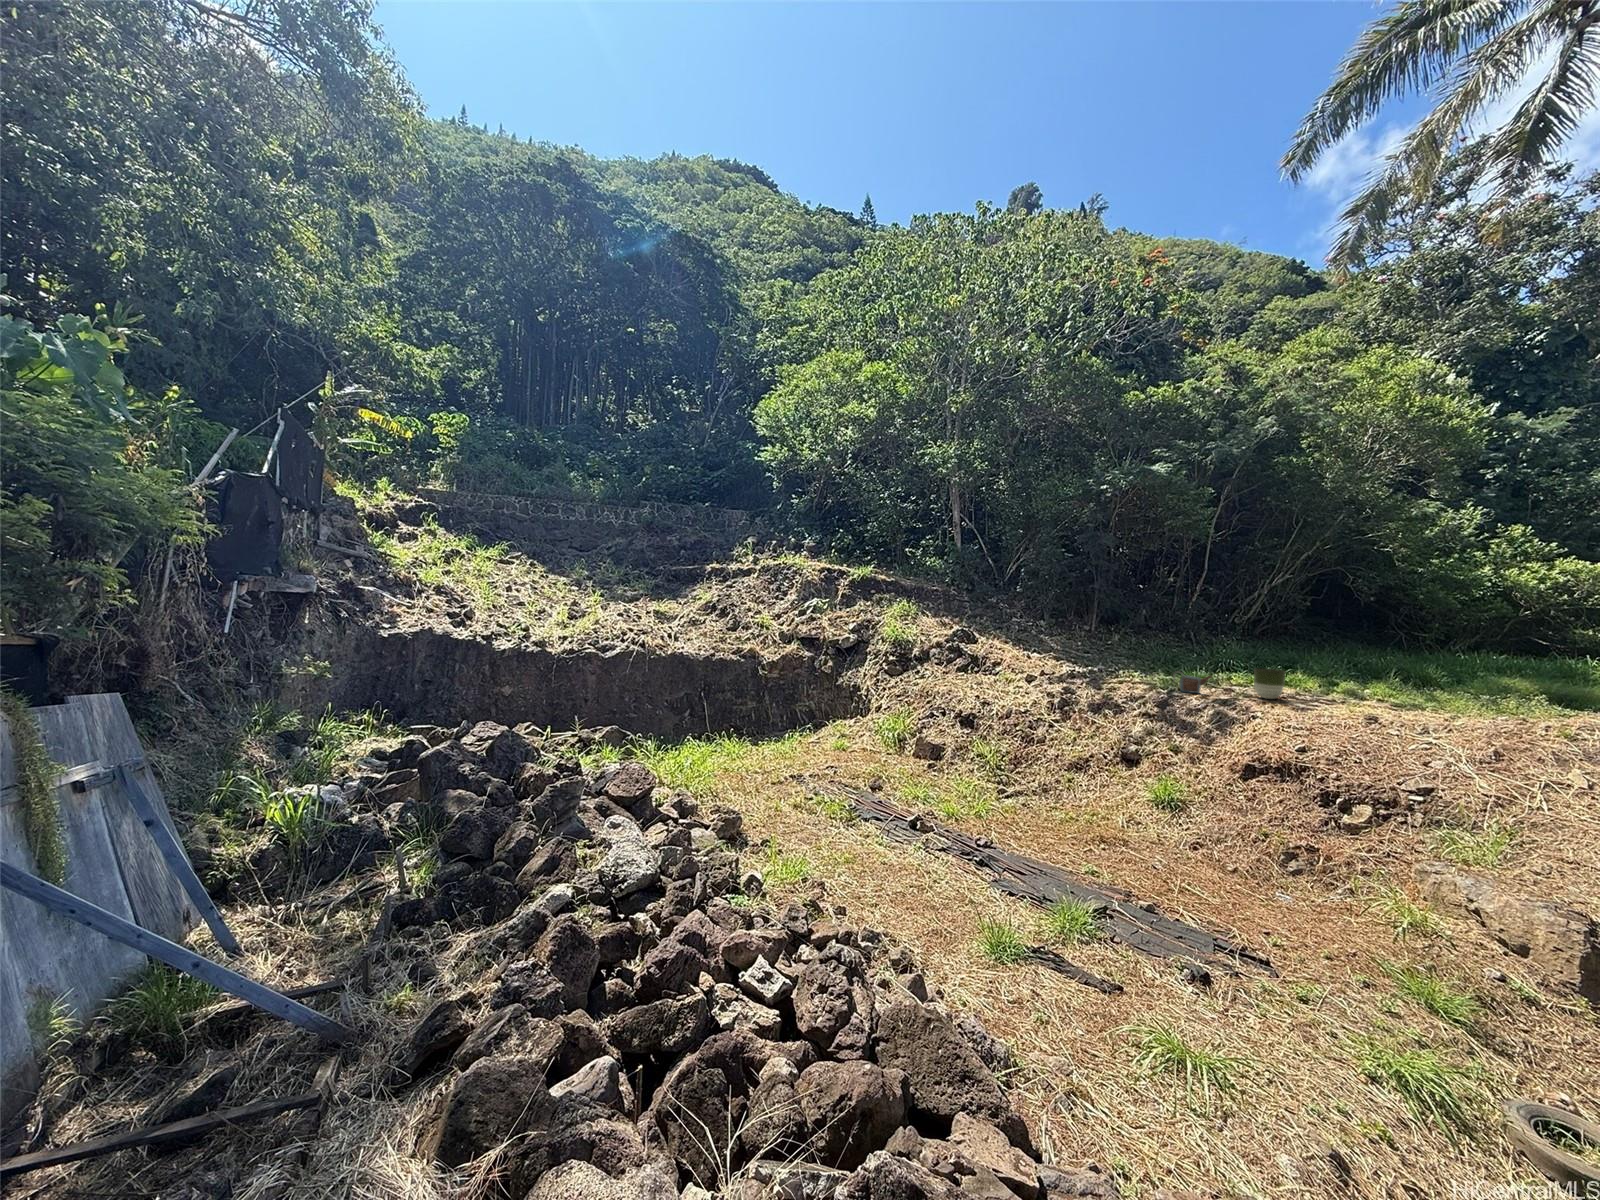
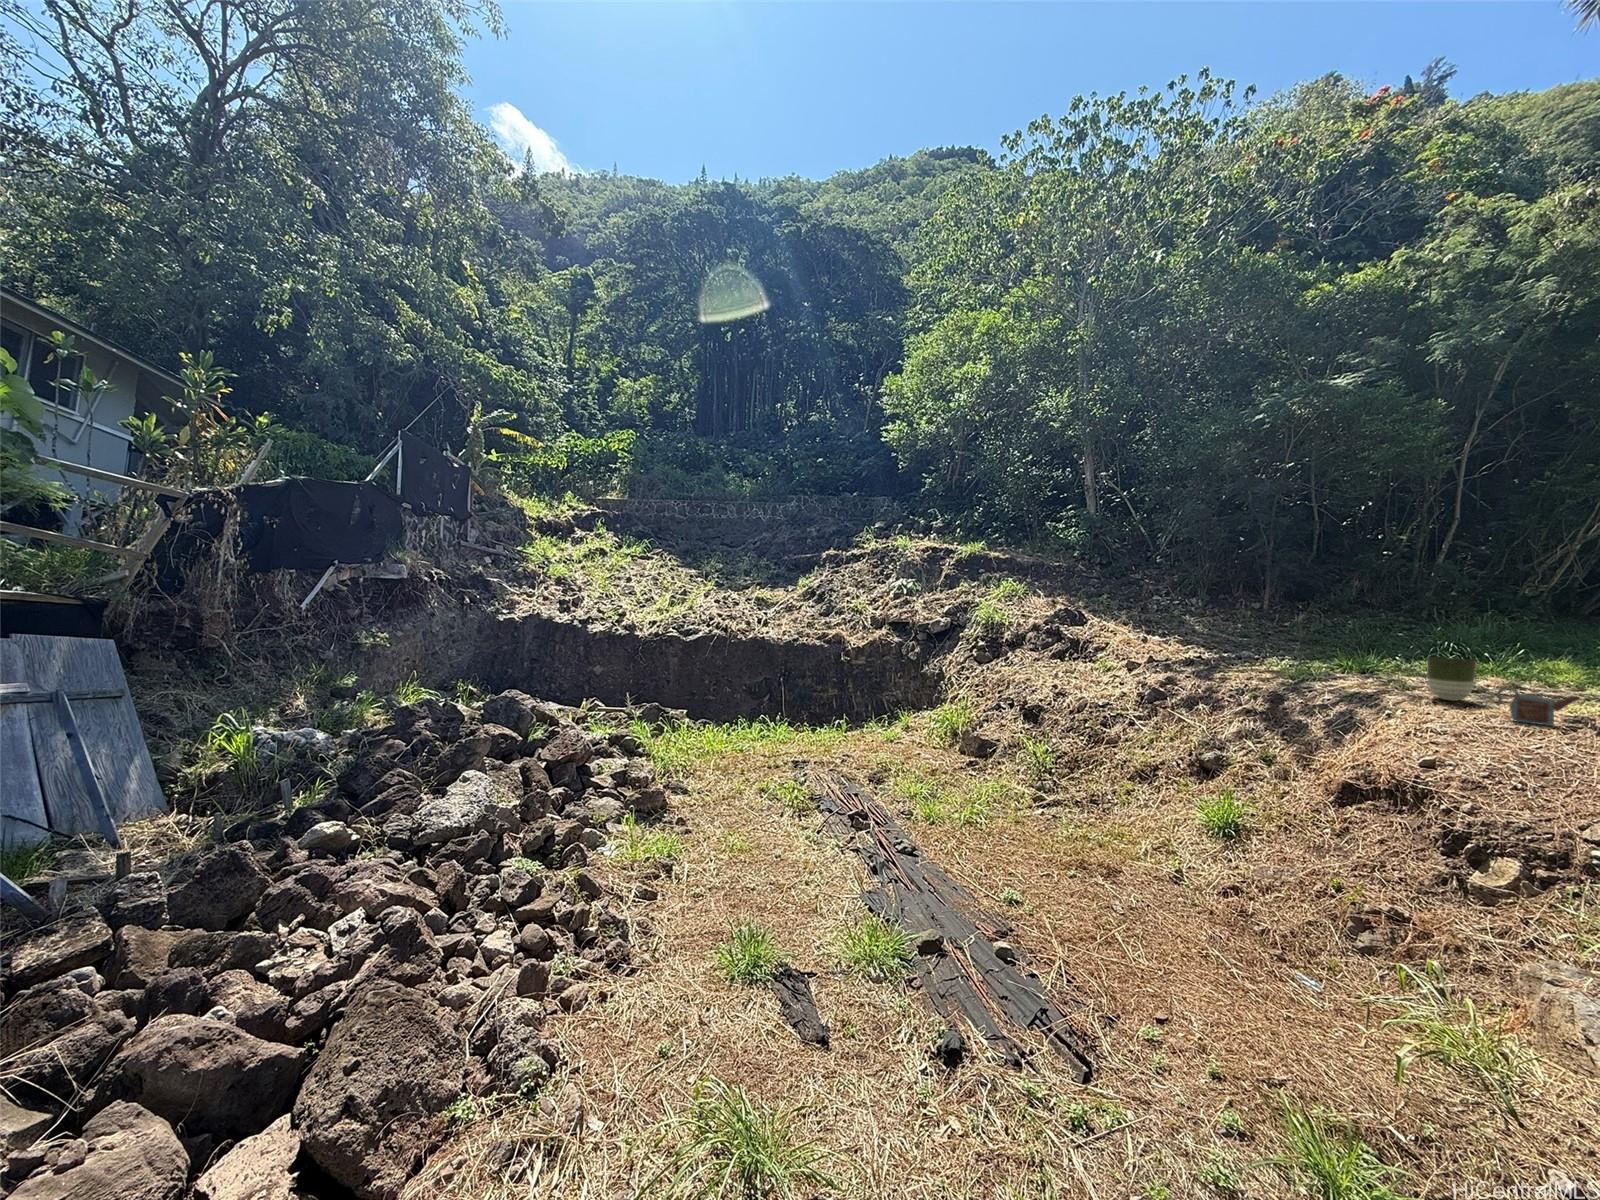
watering can: present [1173,671,1212,693] -> present [1496,687,1580,726]

